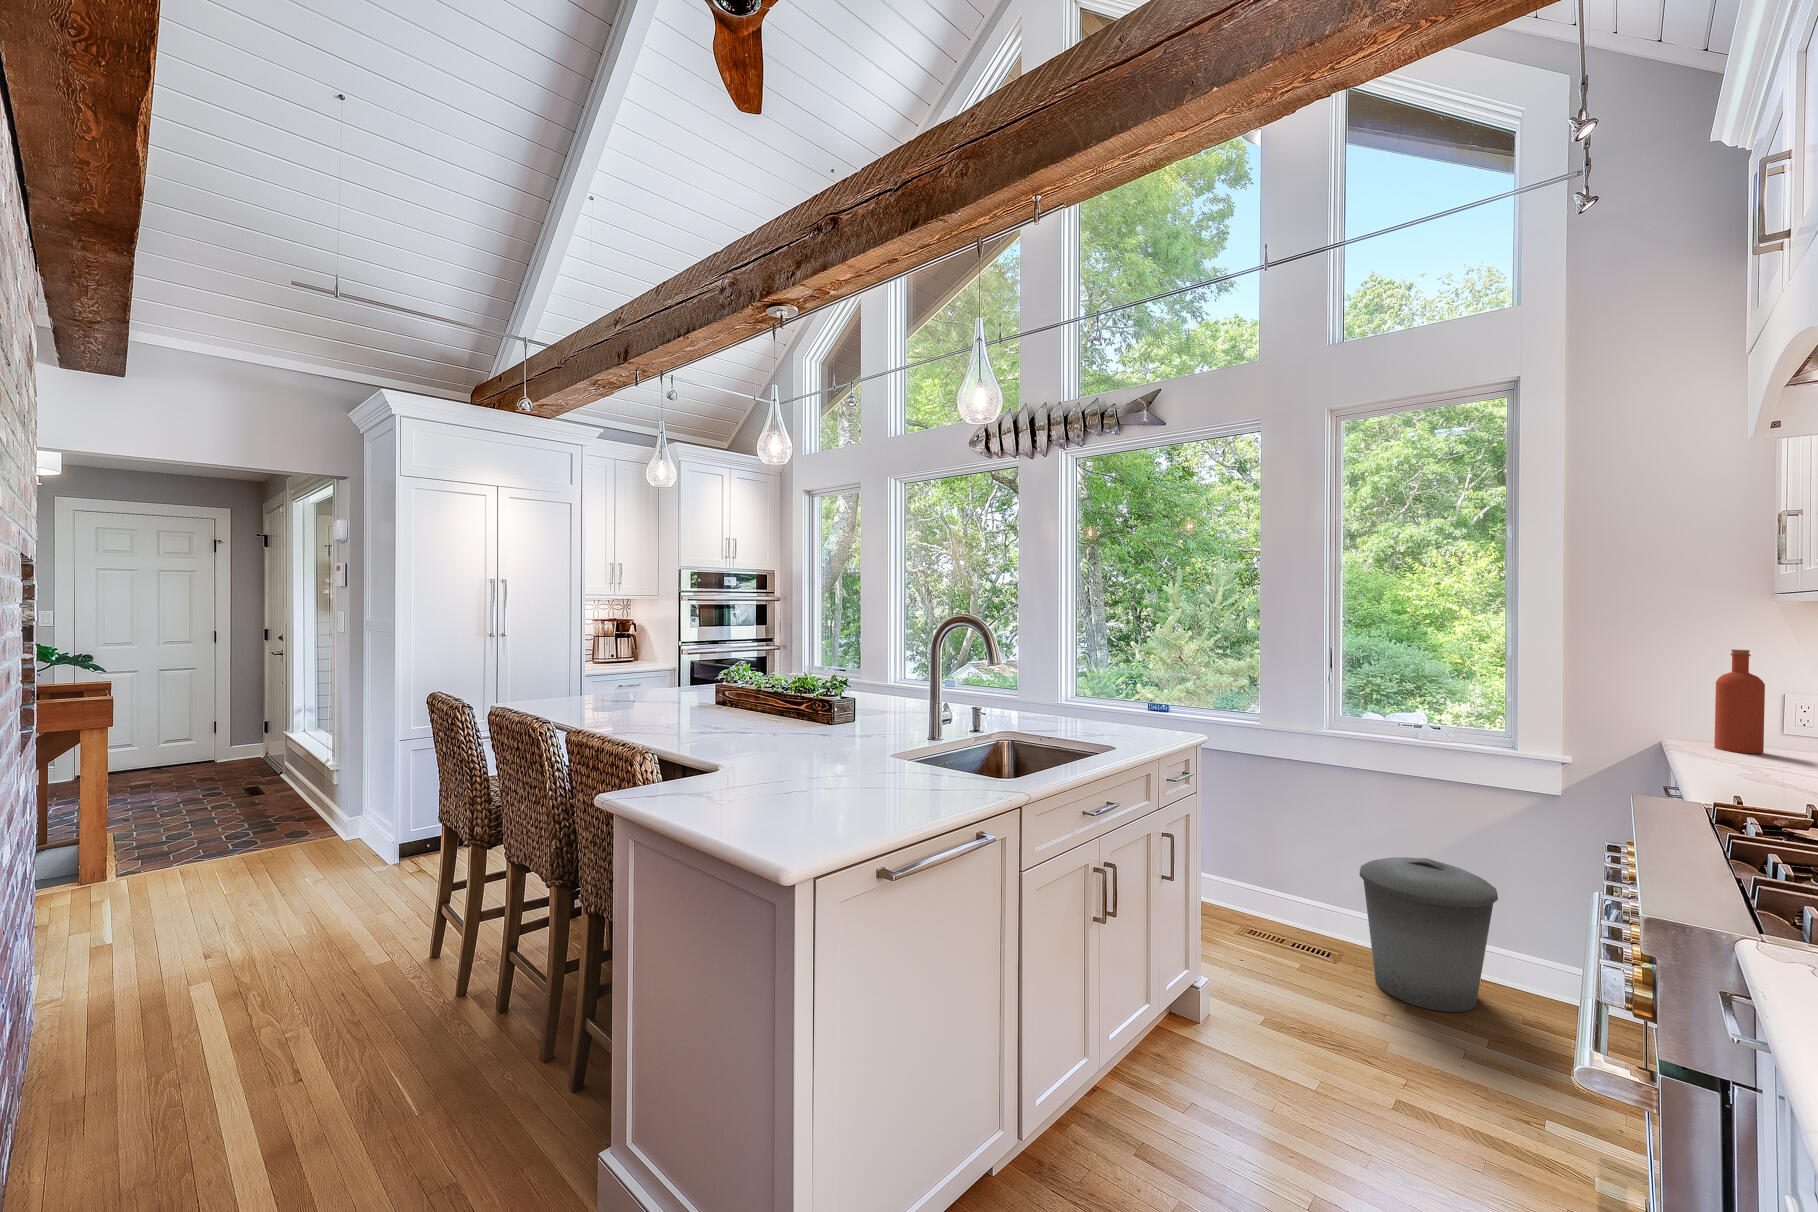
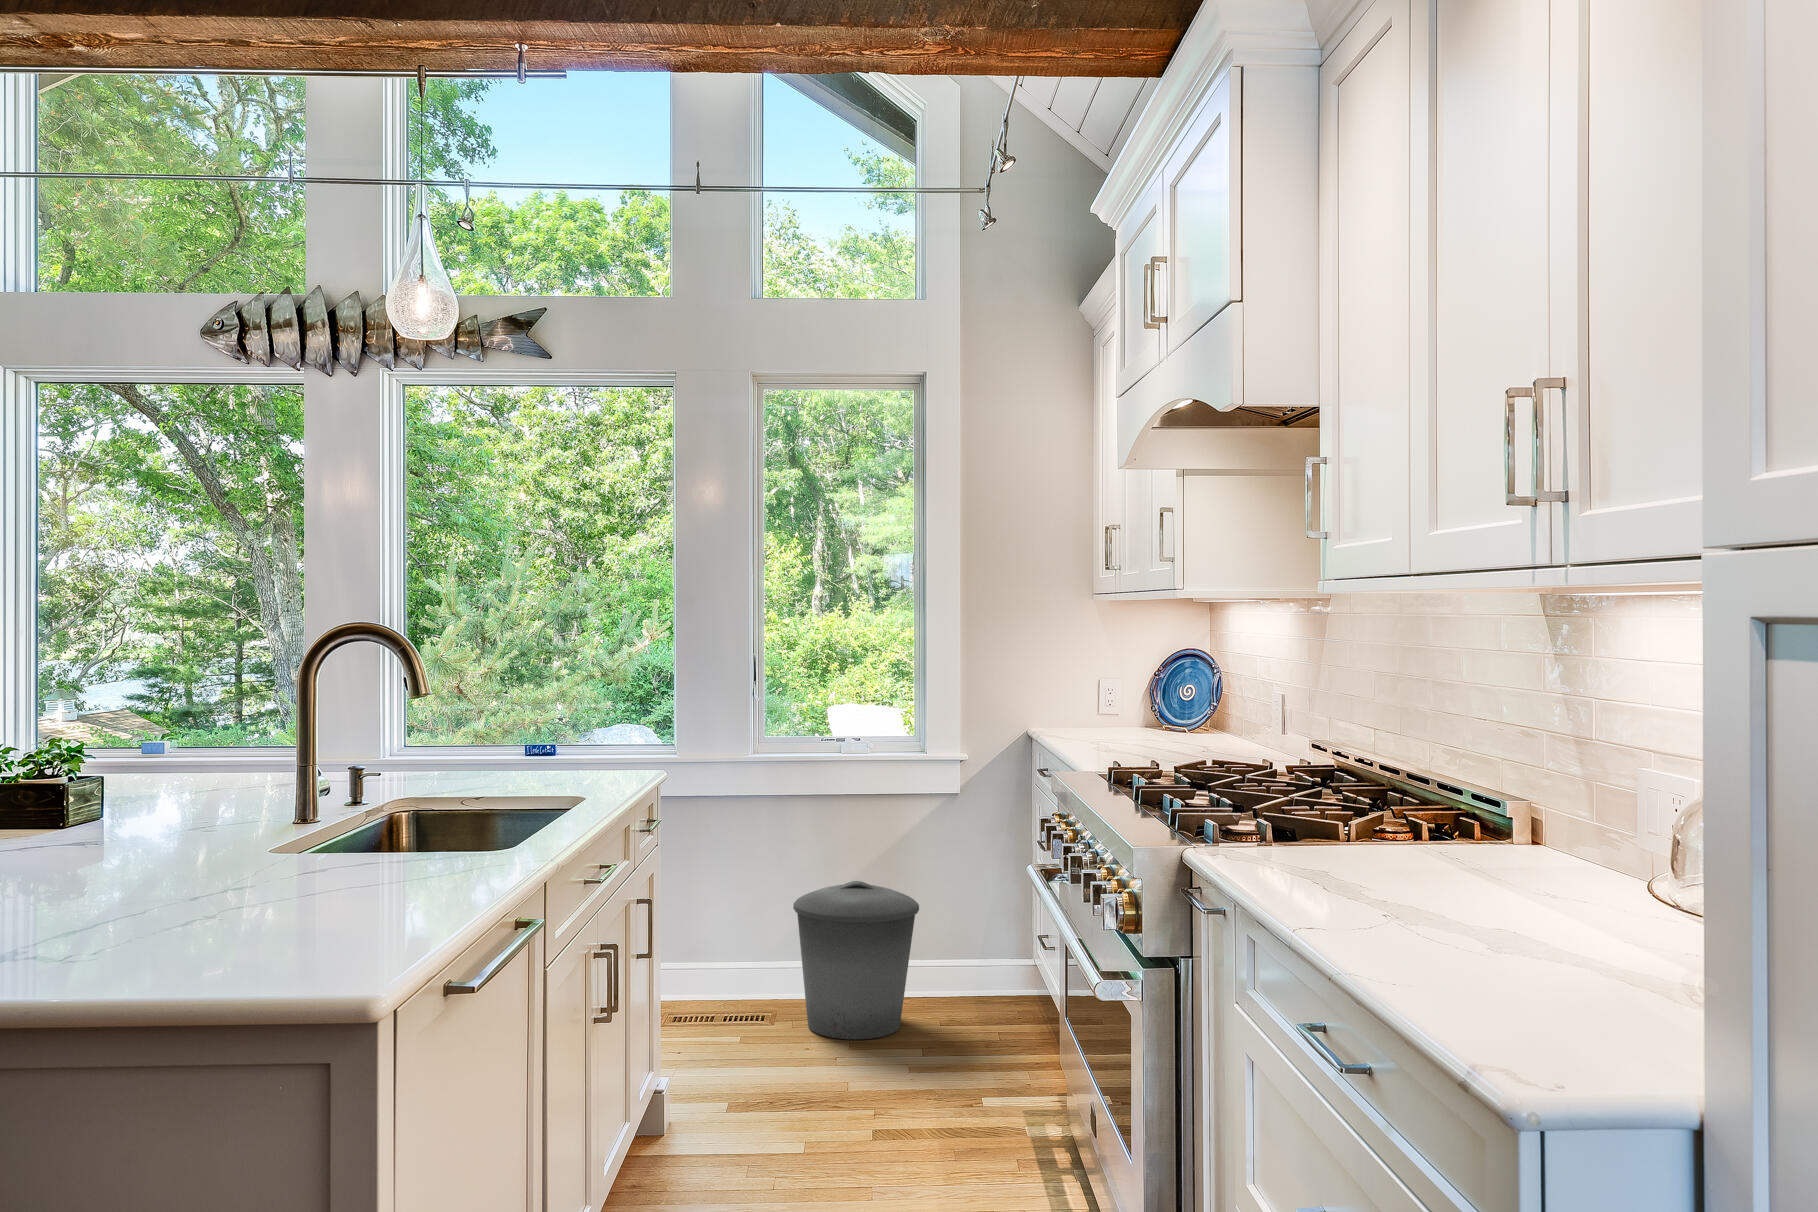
bottle: present [1714,649,1765,753] -> none [1066,648,1097,738]

